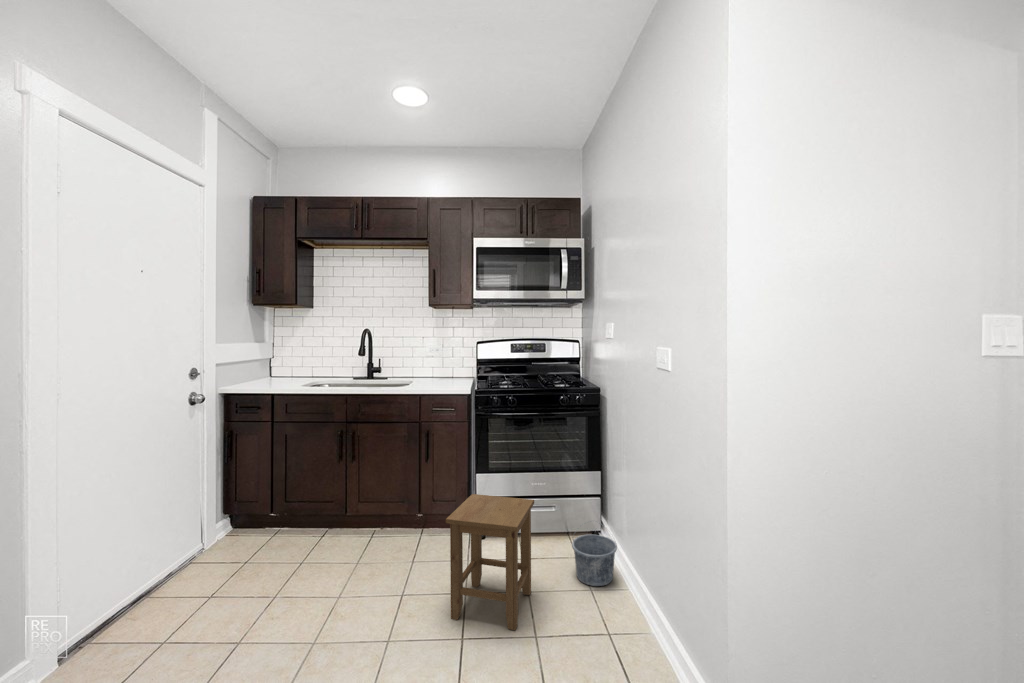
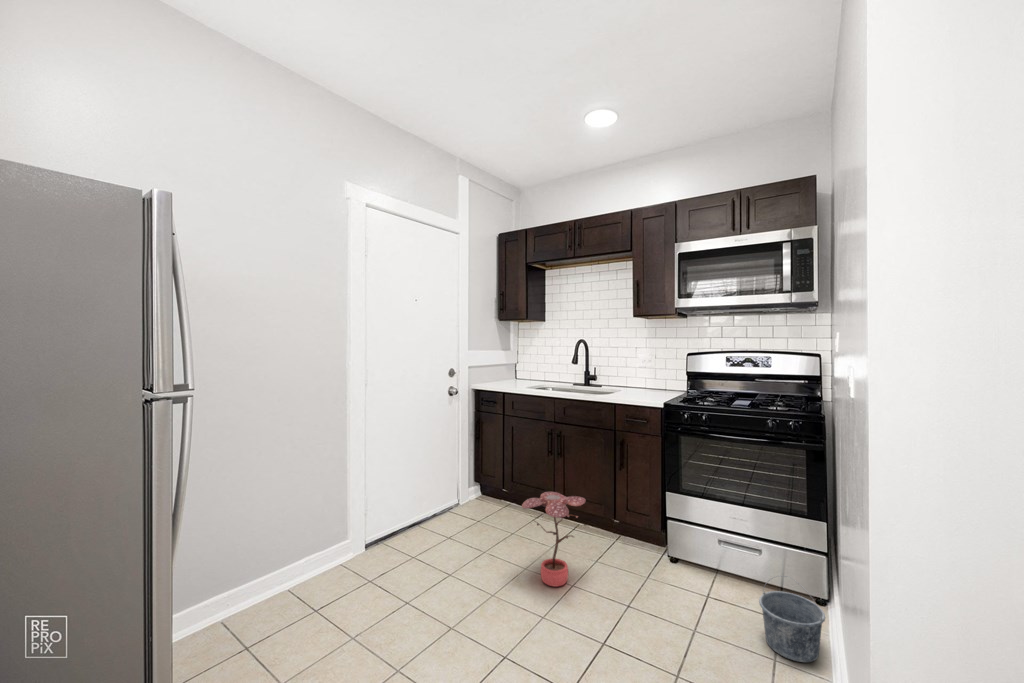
stool: present [446,494,534,630] -> none [597,508,703,661]
potted plant: none [343,497,413,604] -> present [522,491,586,586]

